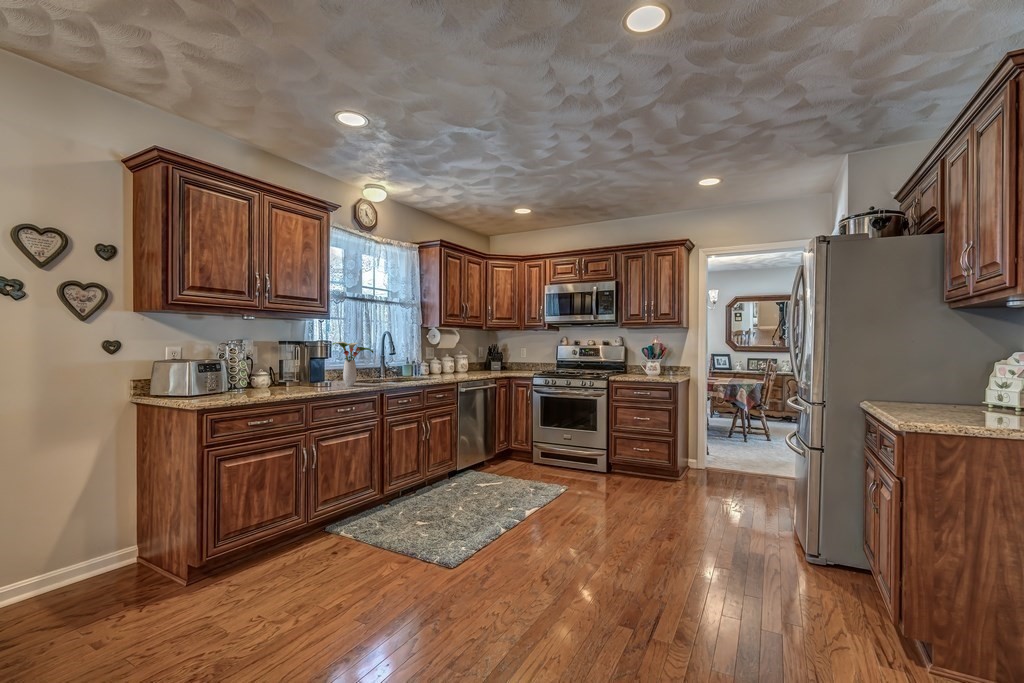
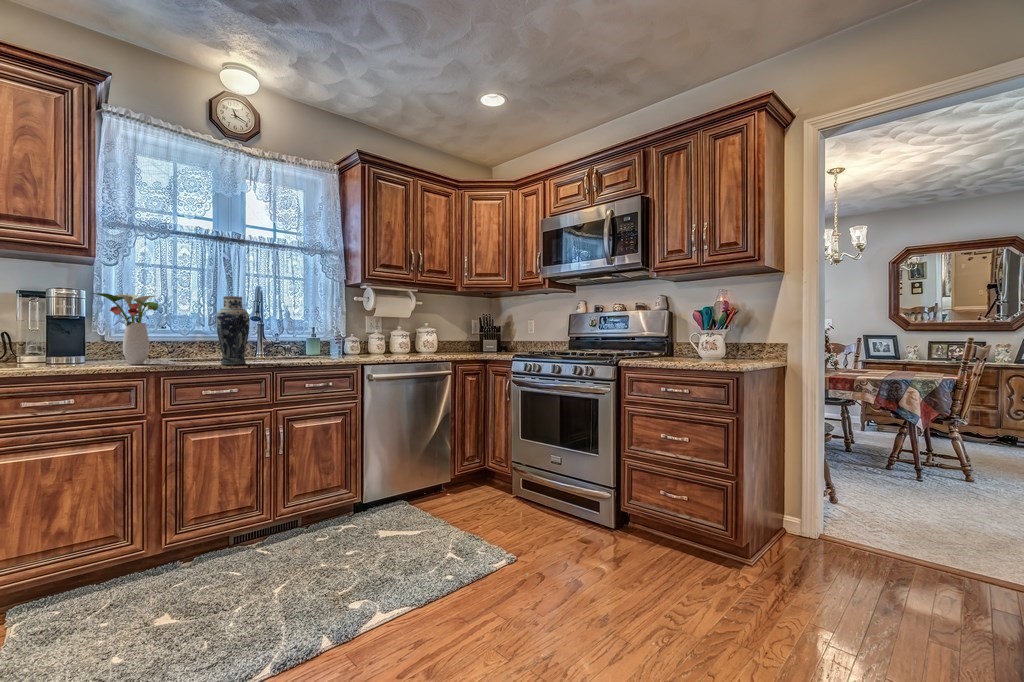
vase: none [392,342,410,385] -> present [216,296,250,365]

